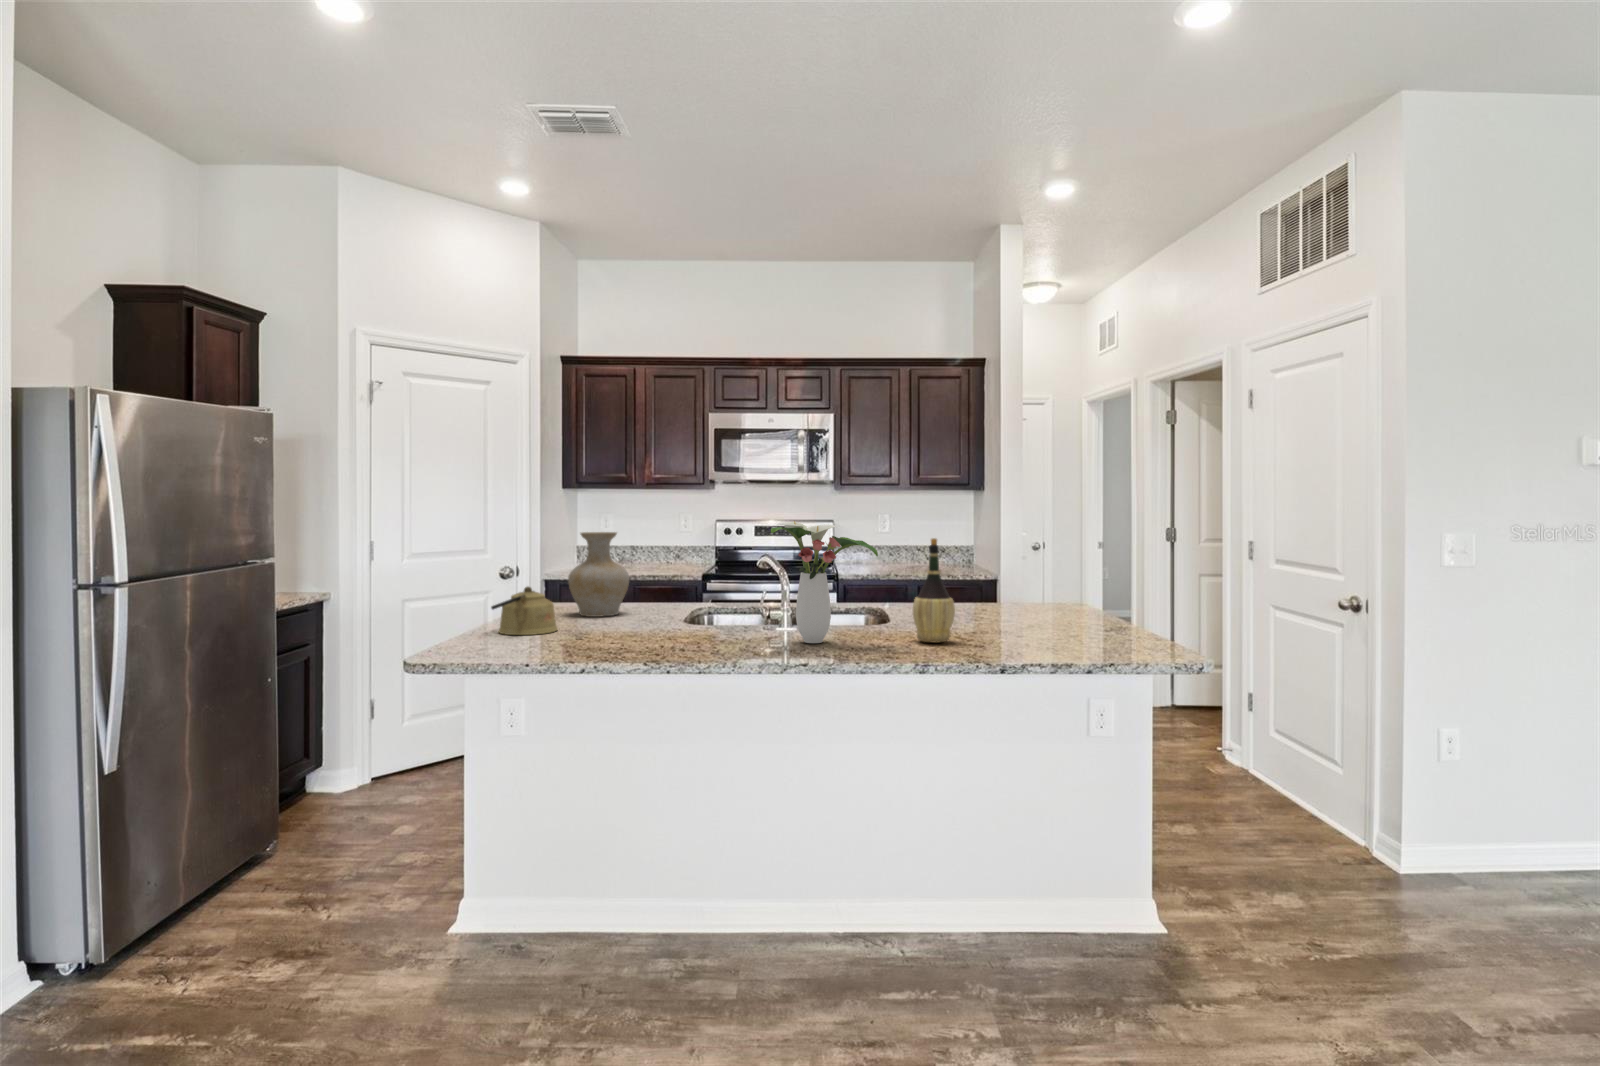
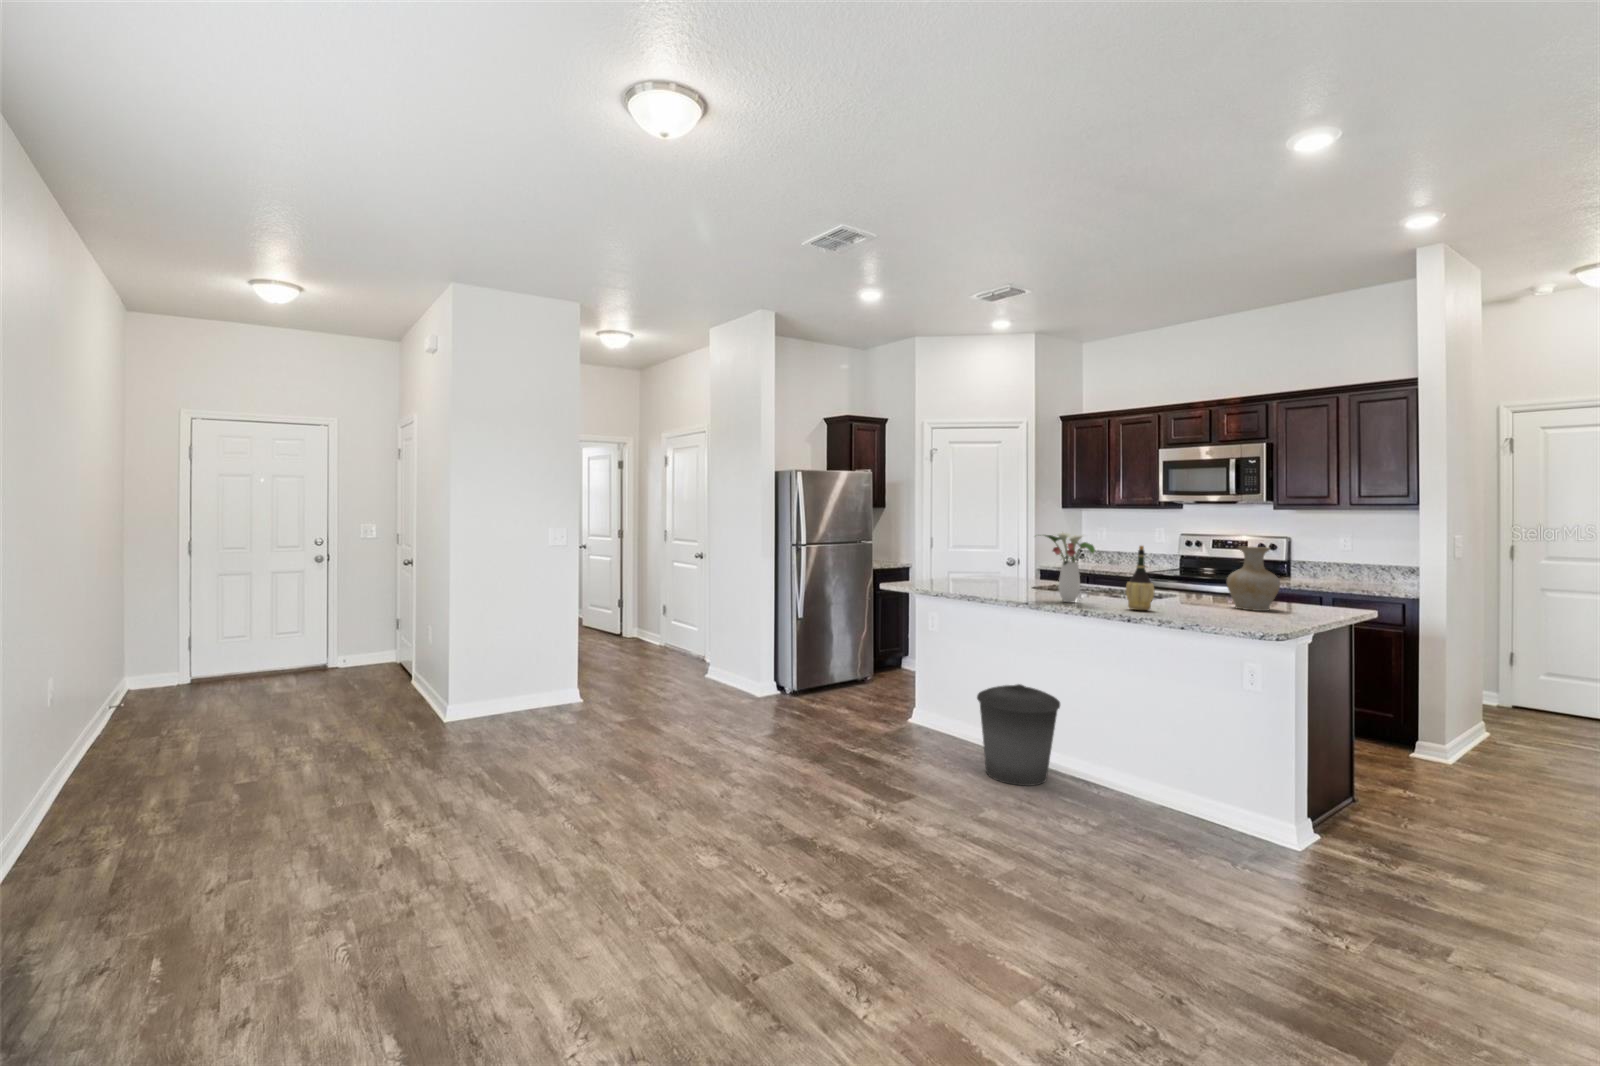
vase: present [568,532,629,617] -> present [1227,546,1280,611]
kettle: present [491,587,557,635] -> none [934,561,968,585]
trash can: none [688,808,838,1010] -> present [977,684,1060,786]

